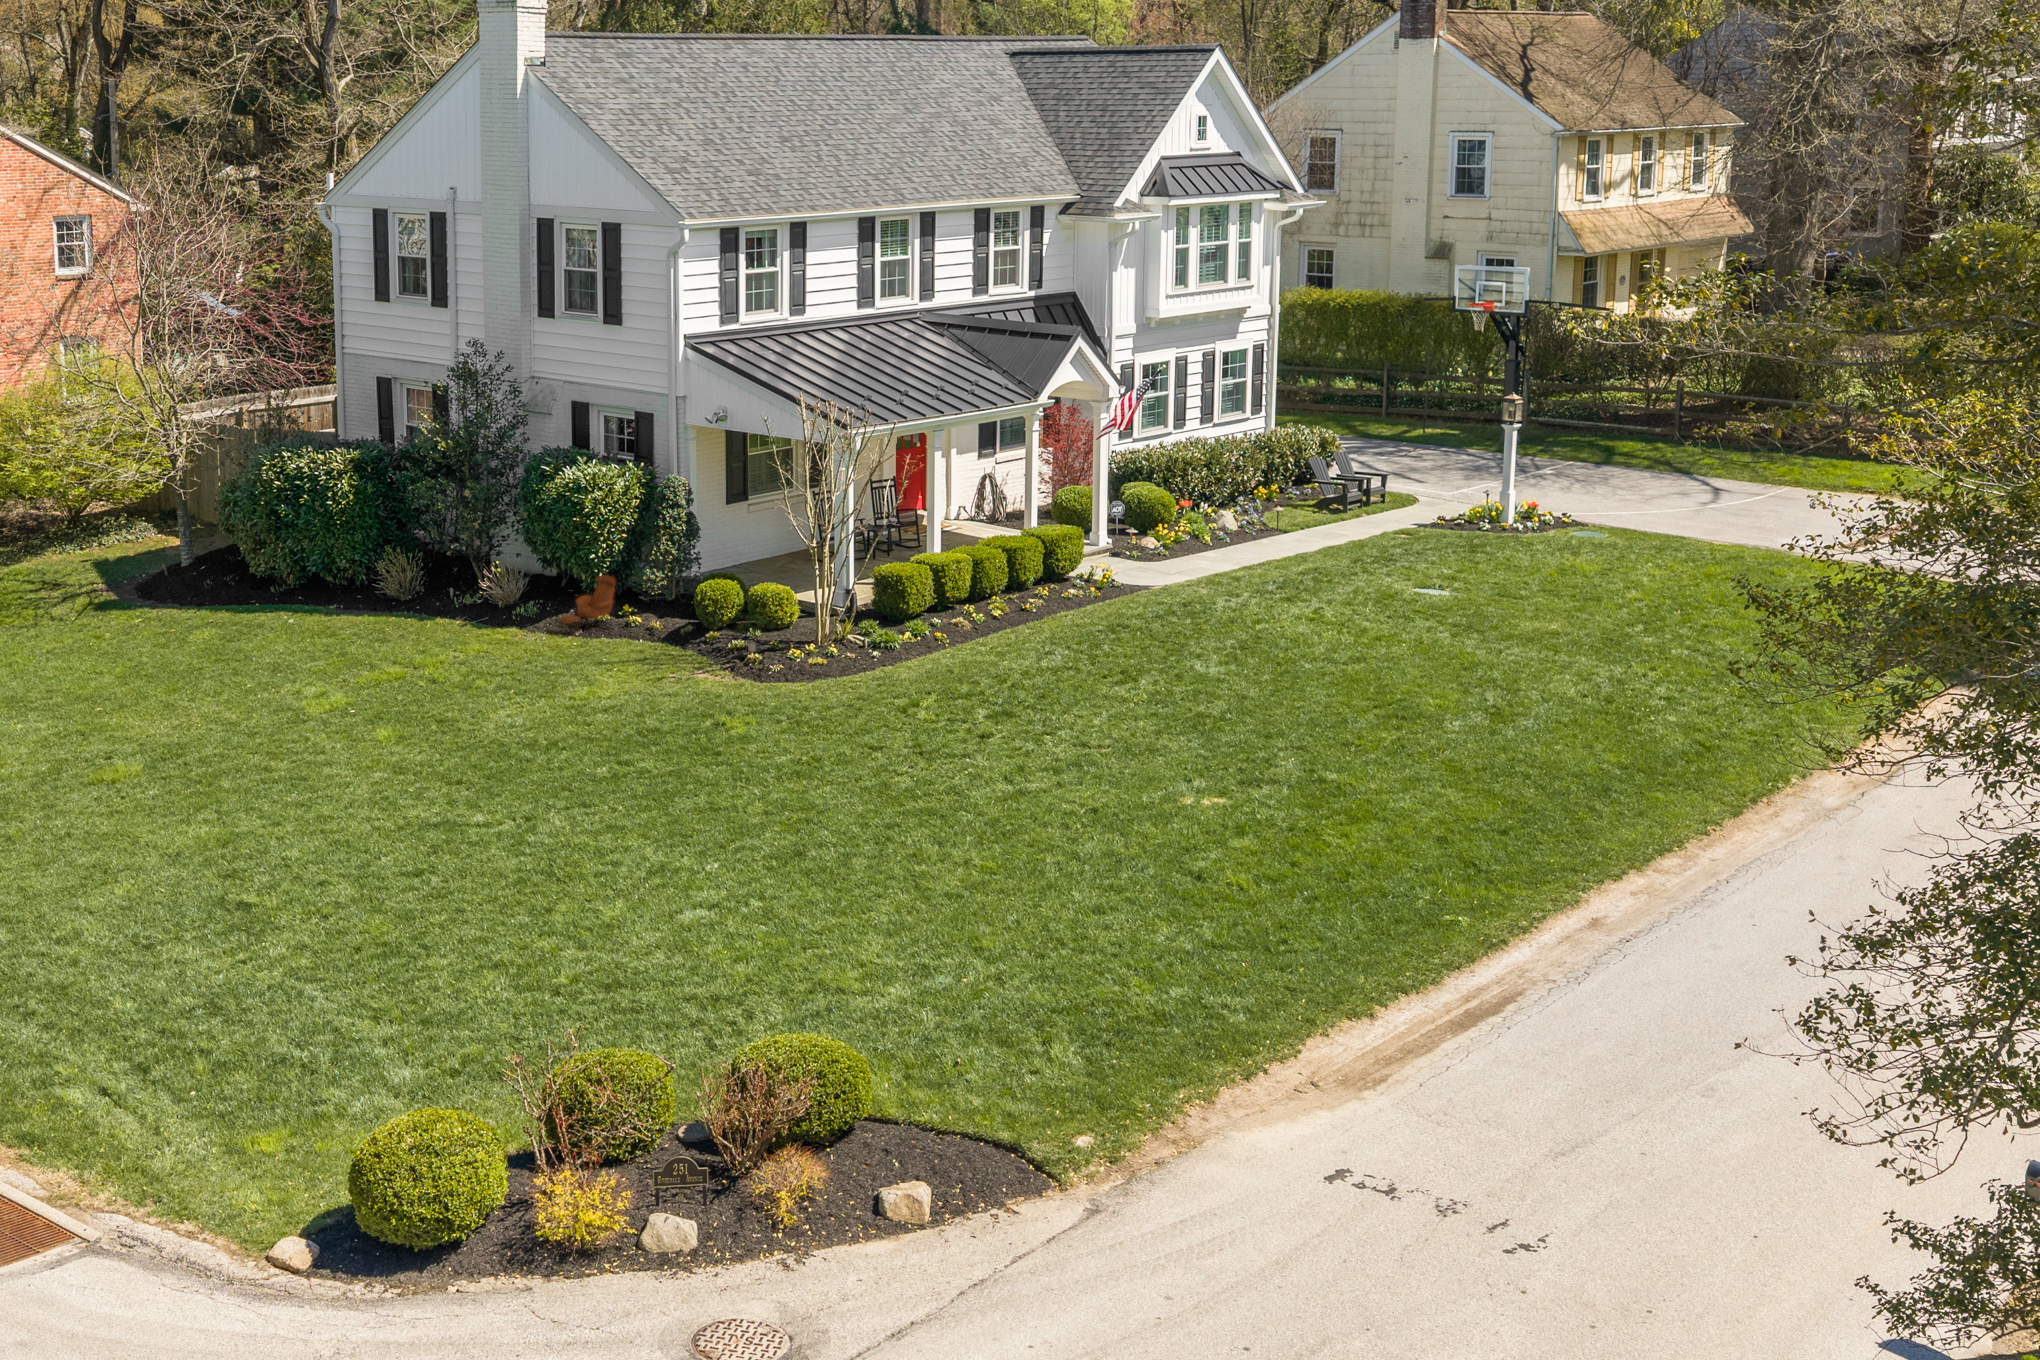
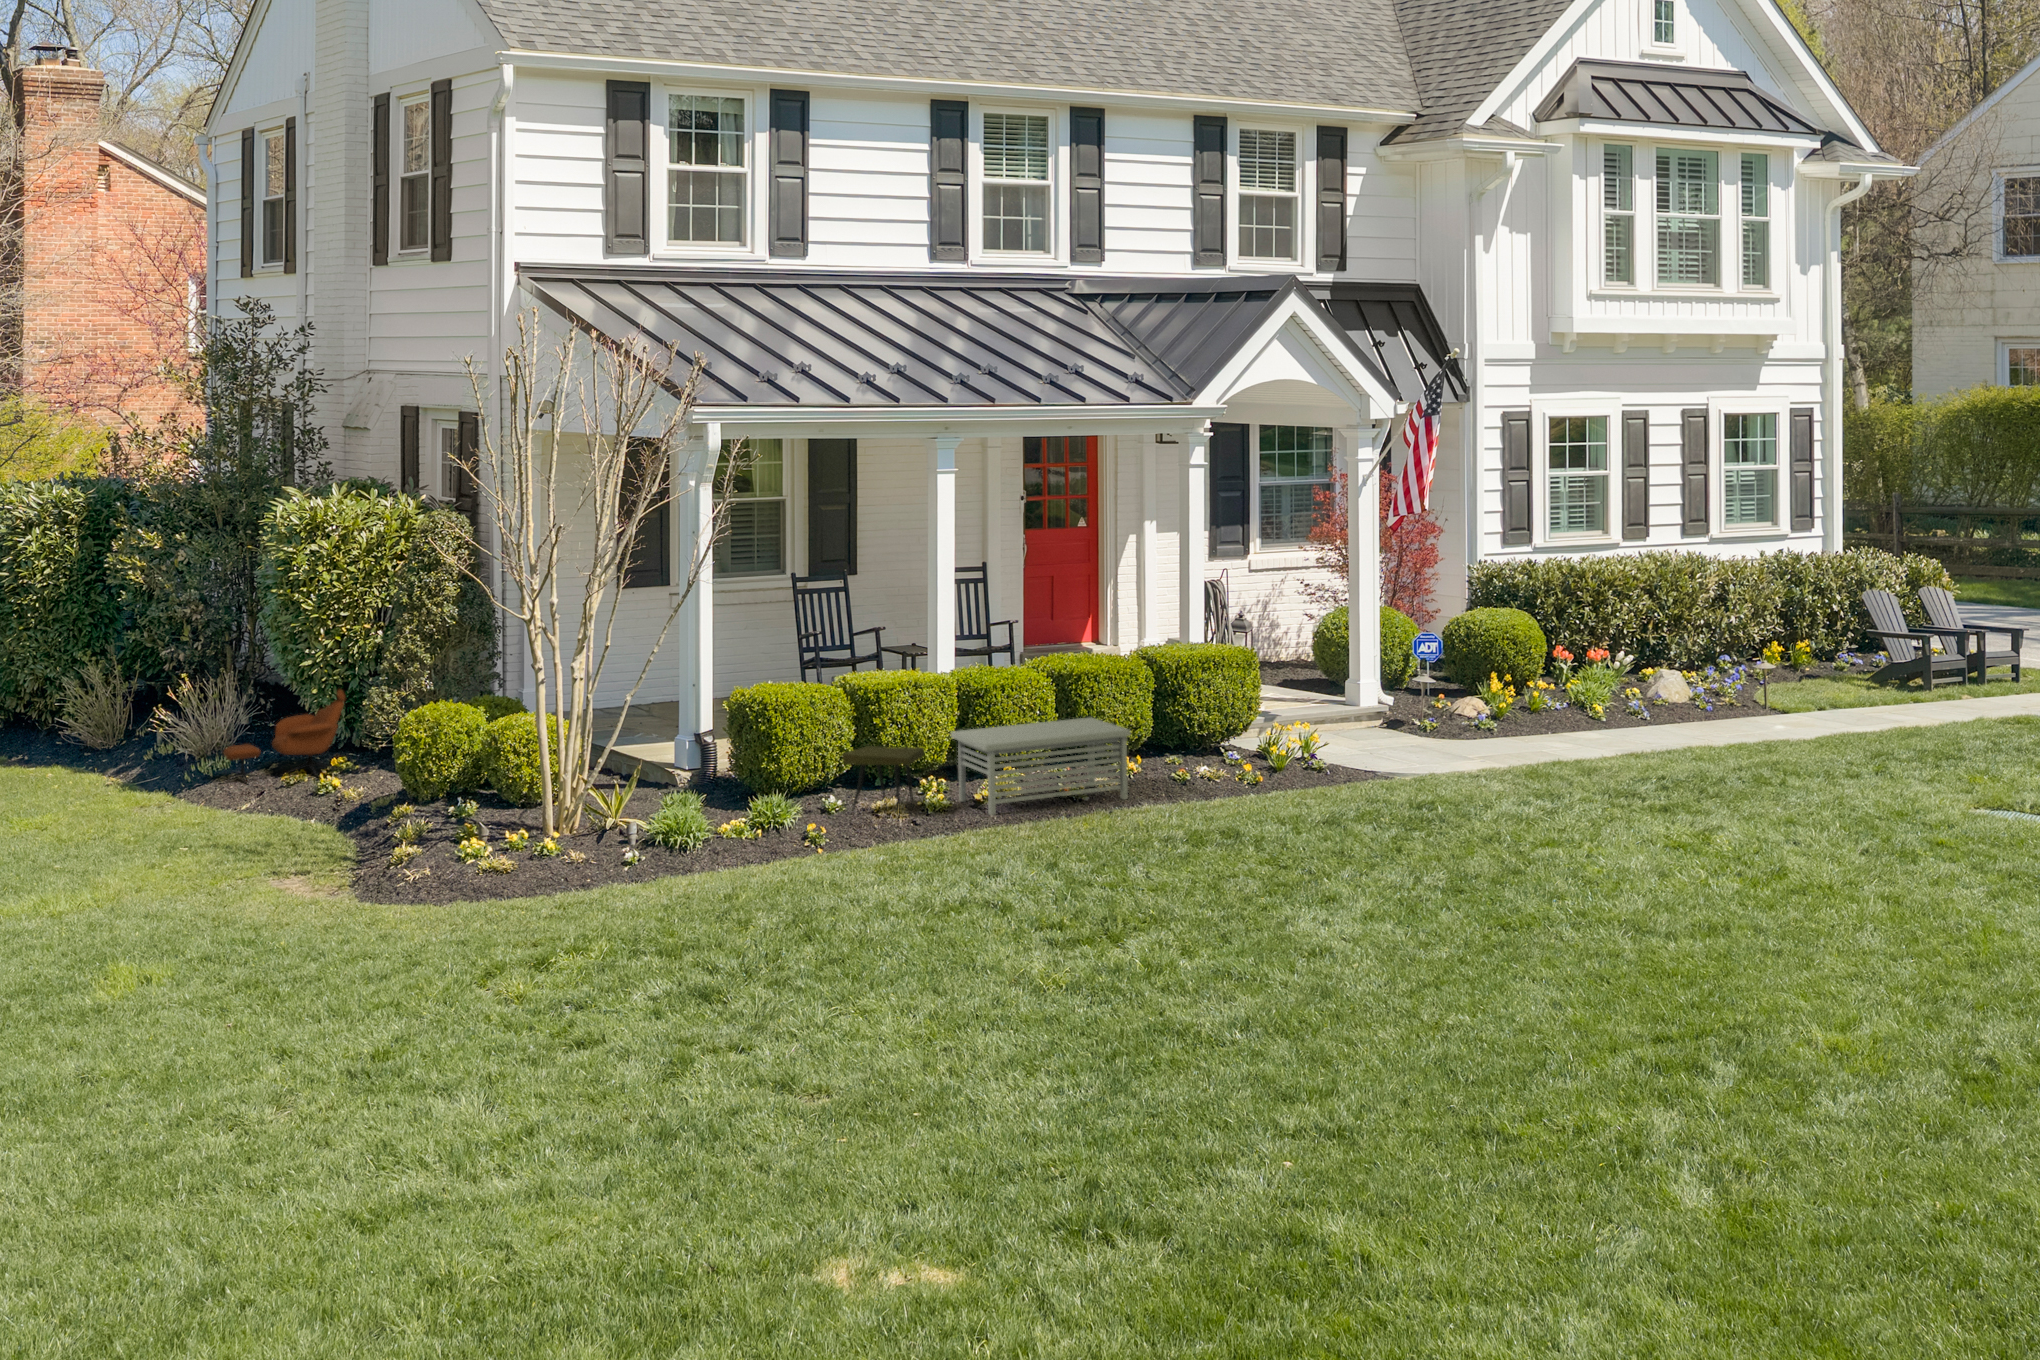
storage bench: none [968,572,1052,626] -> present [951,717,1131,815]
side table: none [927,595,965,631] -> present [841,746,924,815]
potted plant: present [734,615,767,652] -> none [435,750,497,827]

